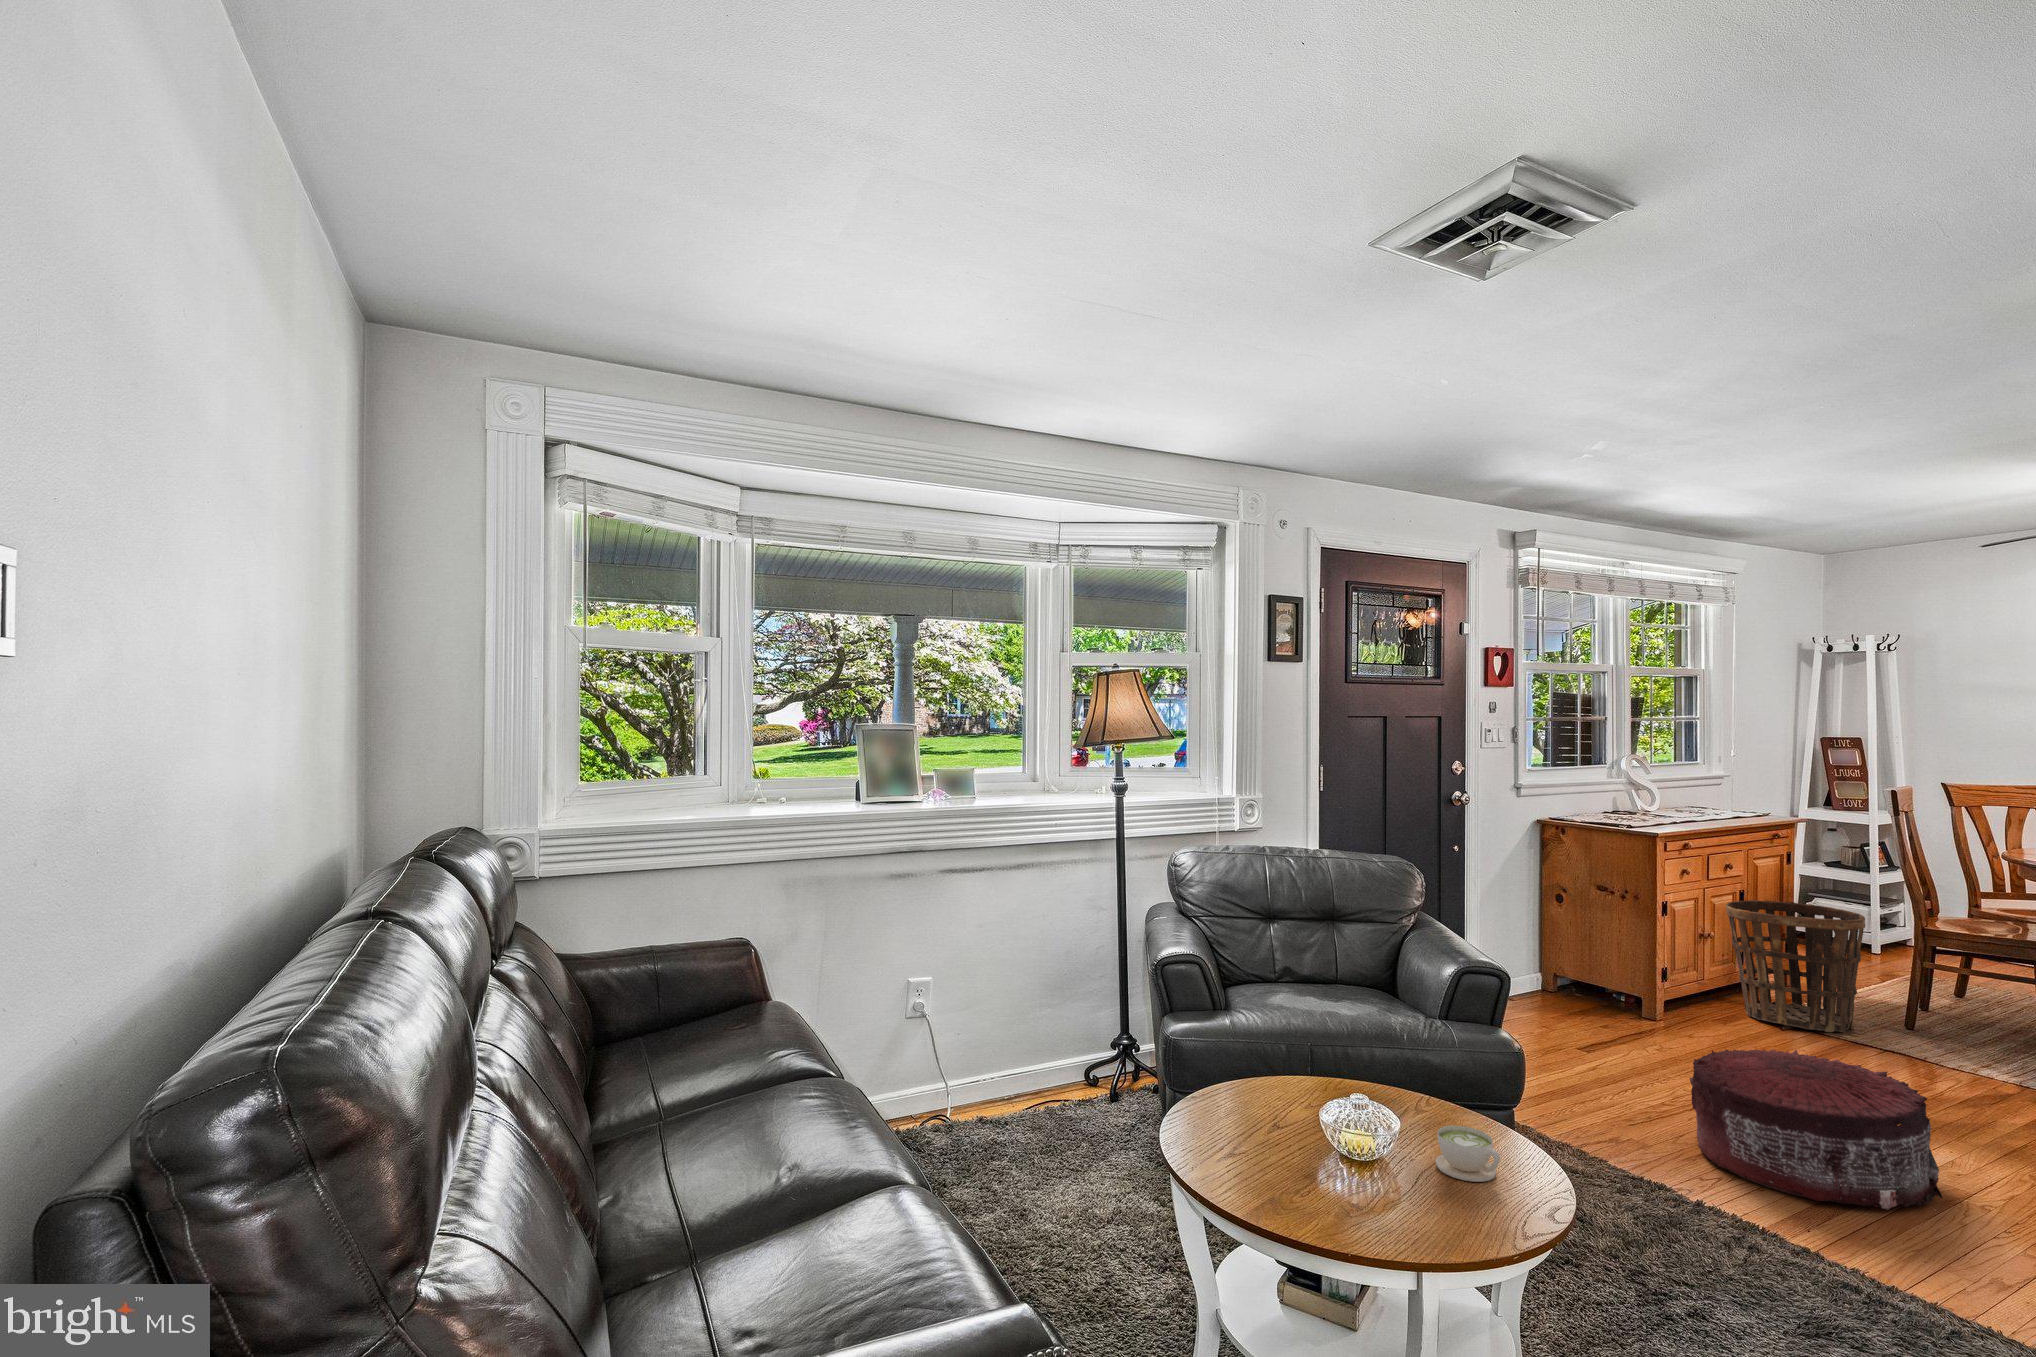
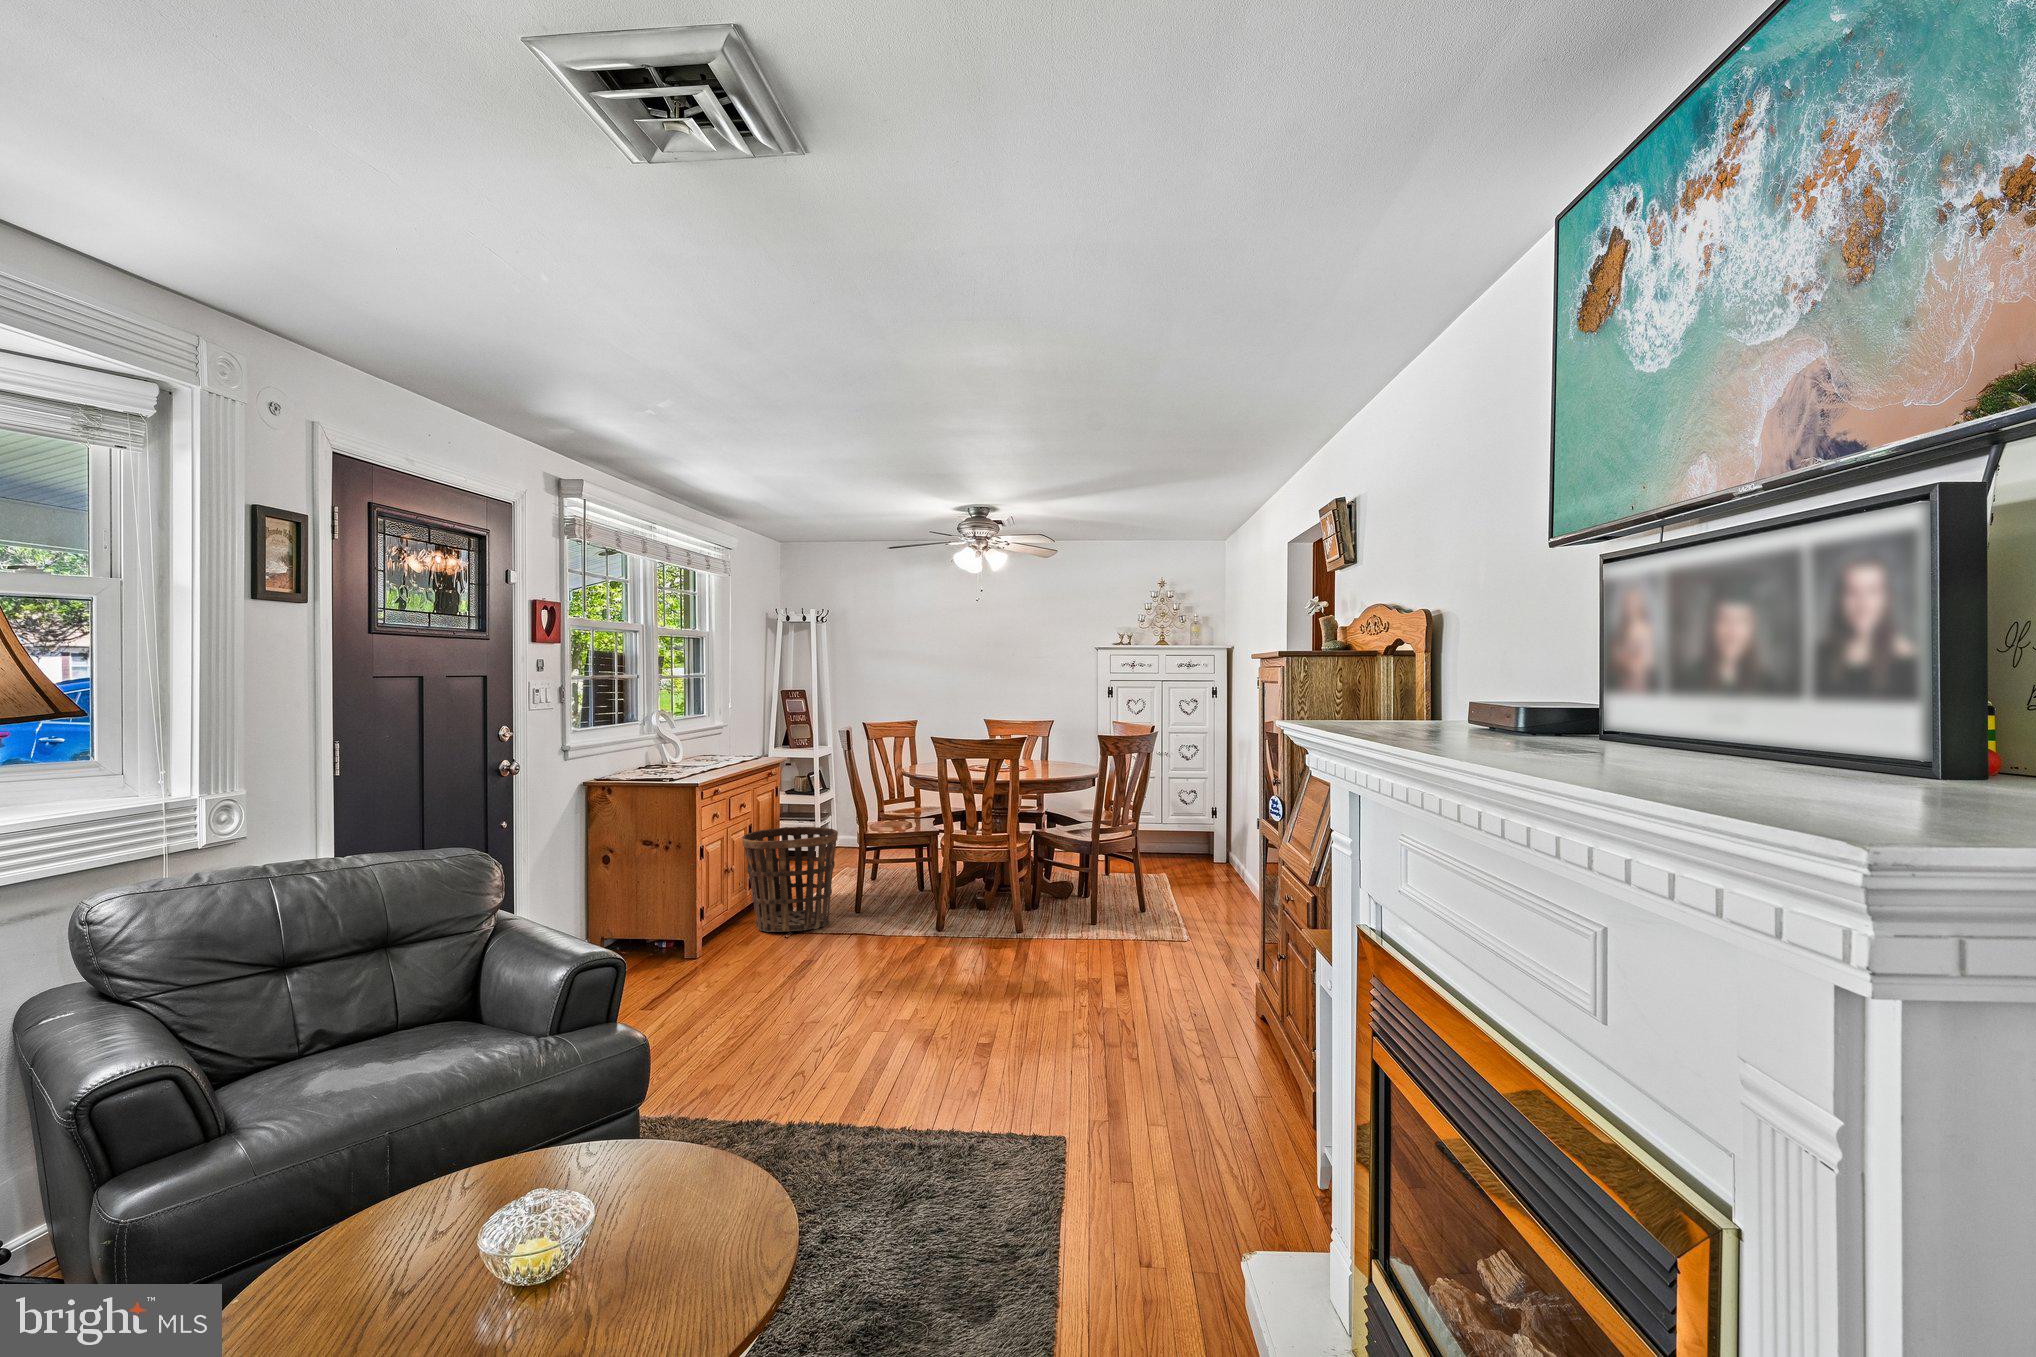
pouf: present [1690,1050,1942,1210] -> none [760,955,934,1085]
coffee cup: present [1436,1126,1500,1182] -> none [644,1180,725,1258]

